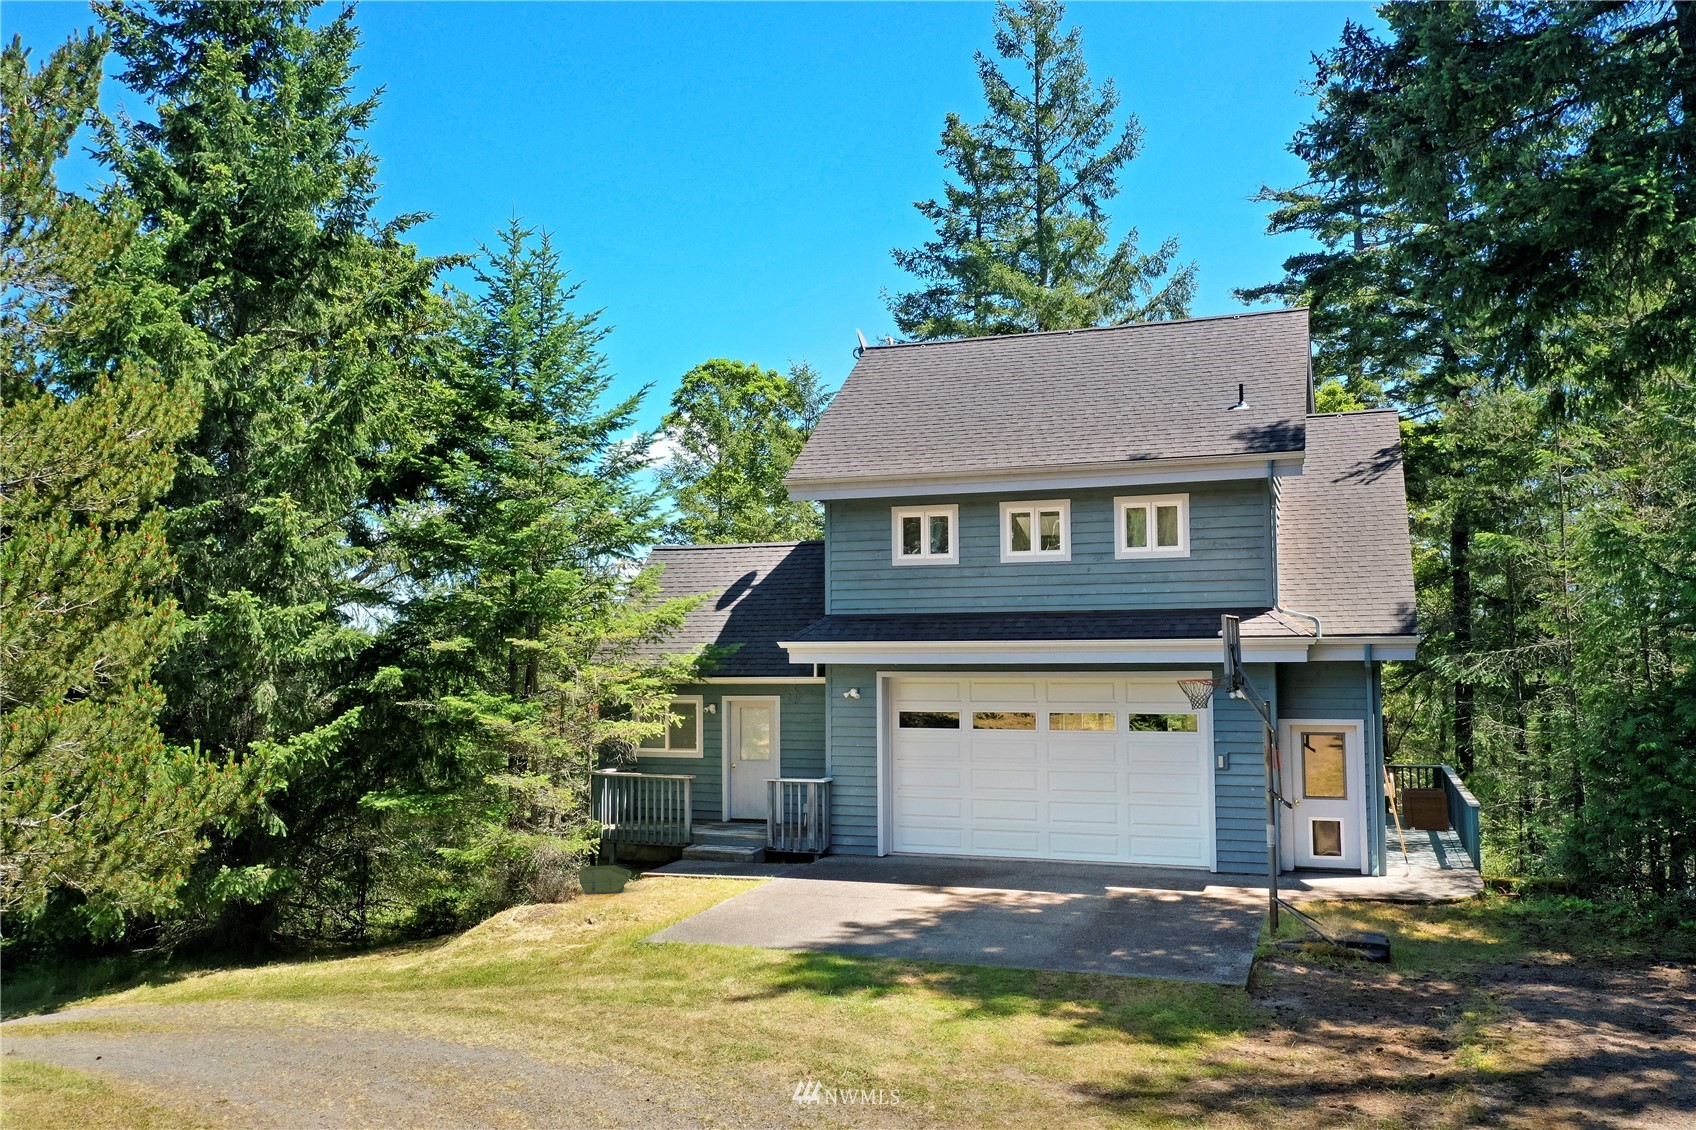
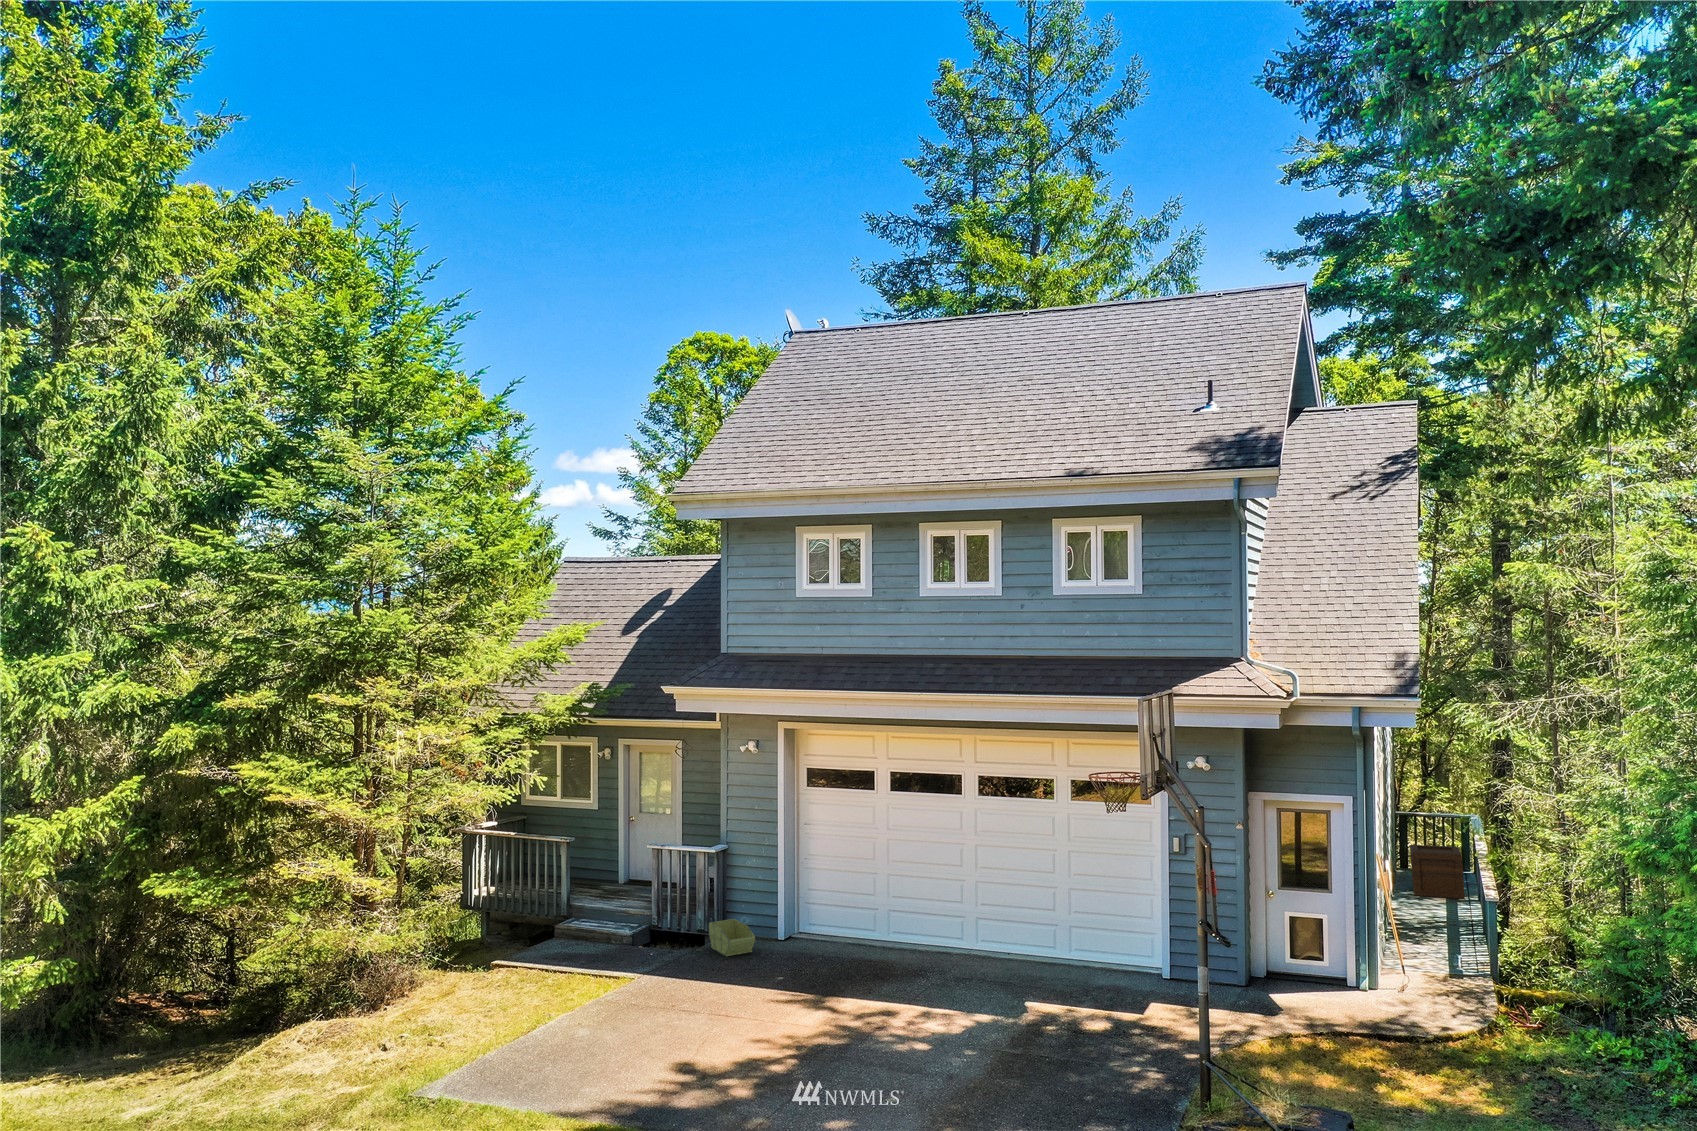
storage bin: present [578,865,632,894] -> present [709,919,755,956]

